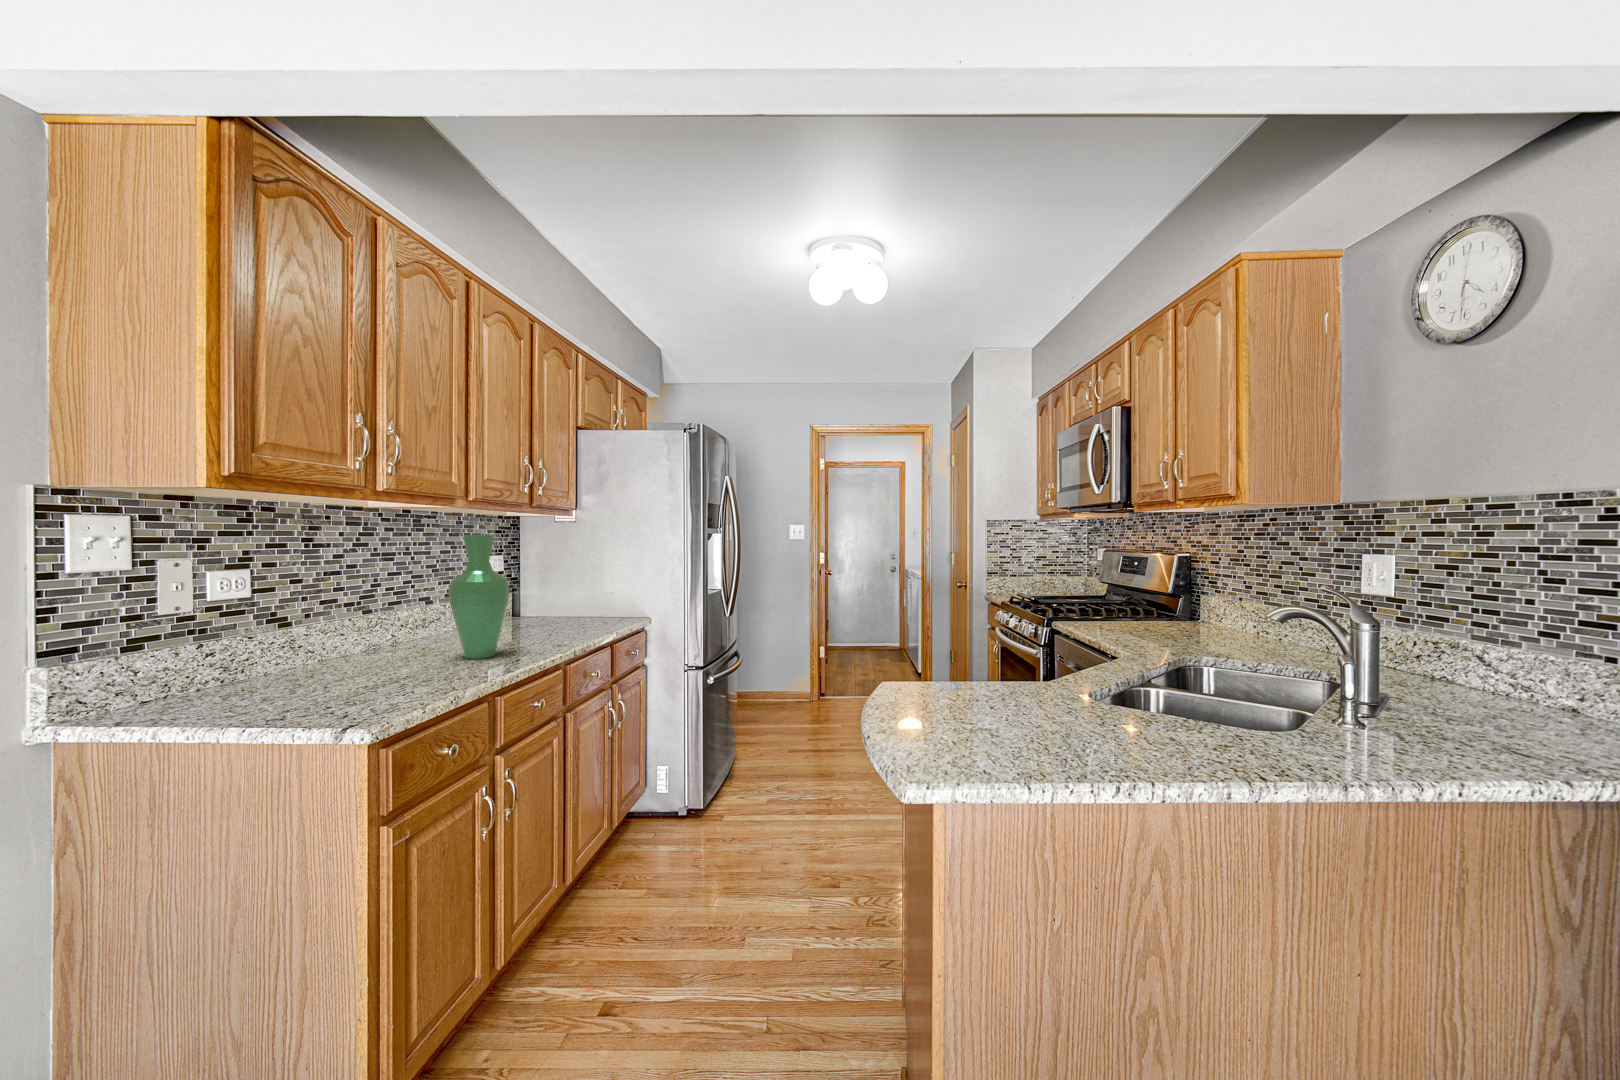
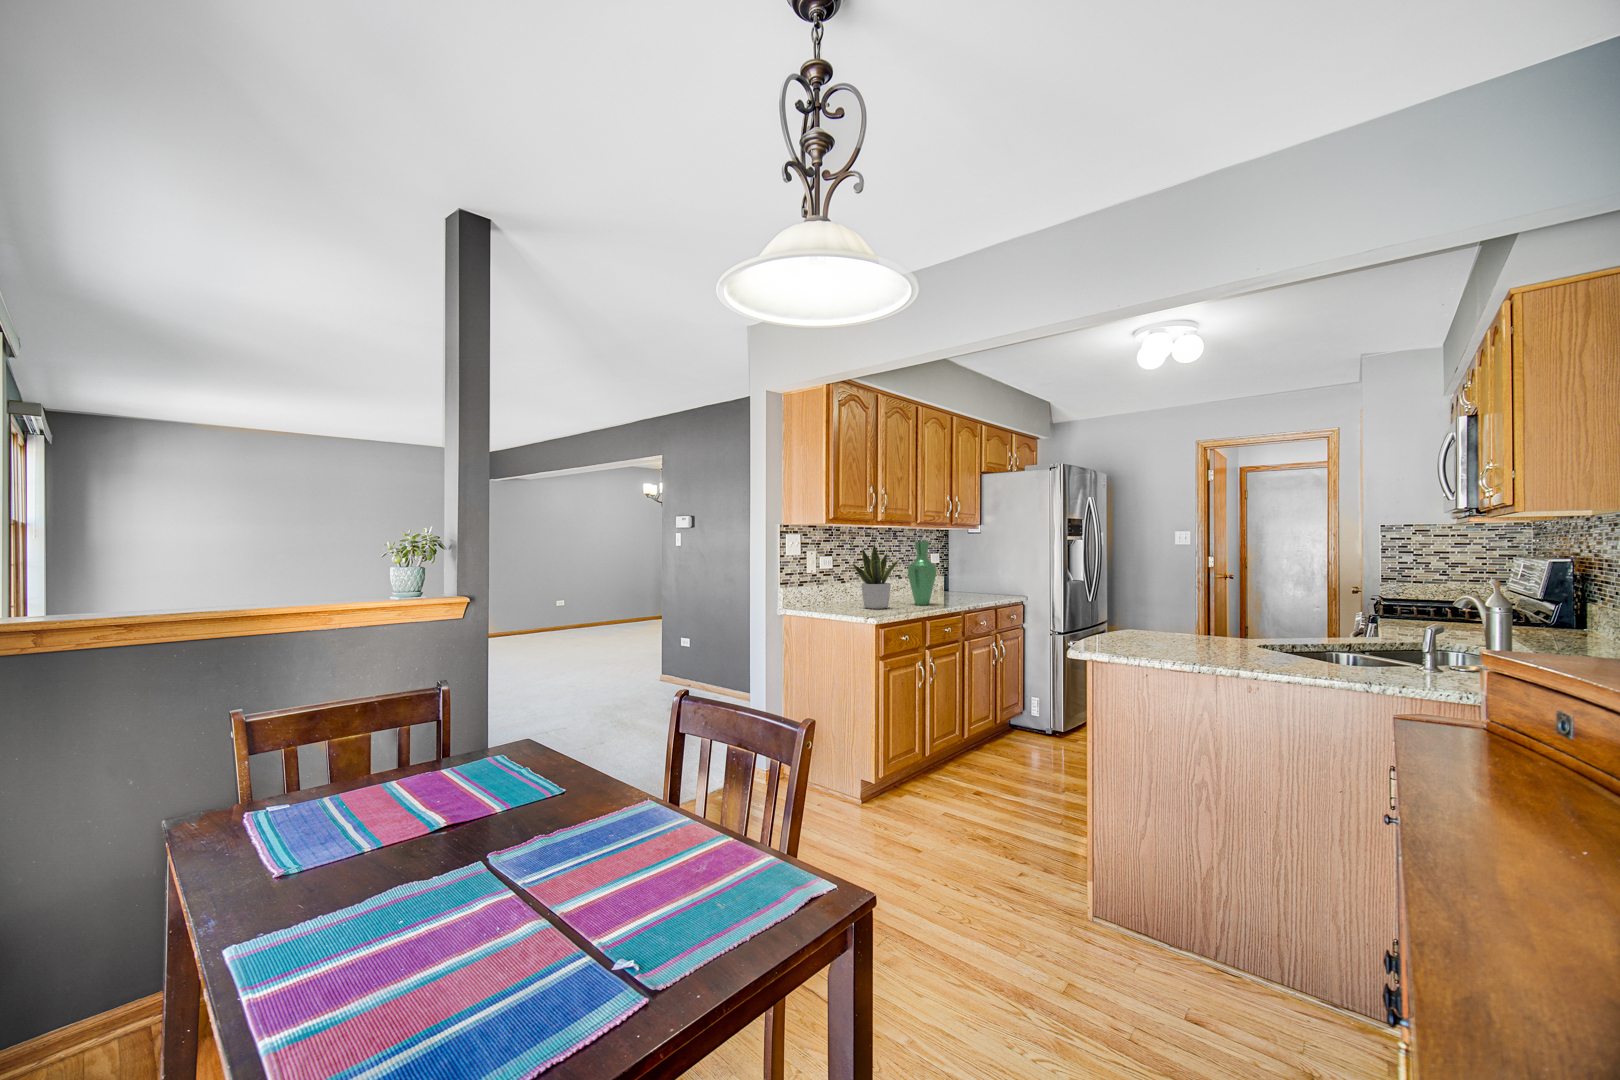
potted plant: none [307,535,434,685] -> present [853,544,899,609]

